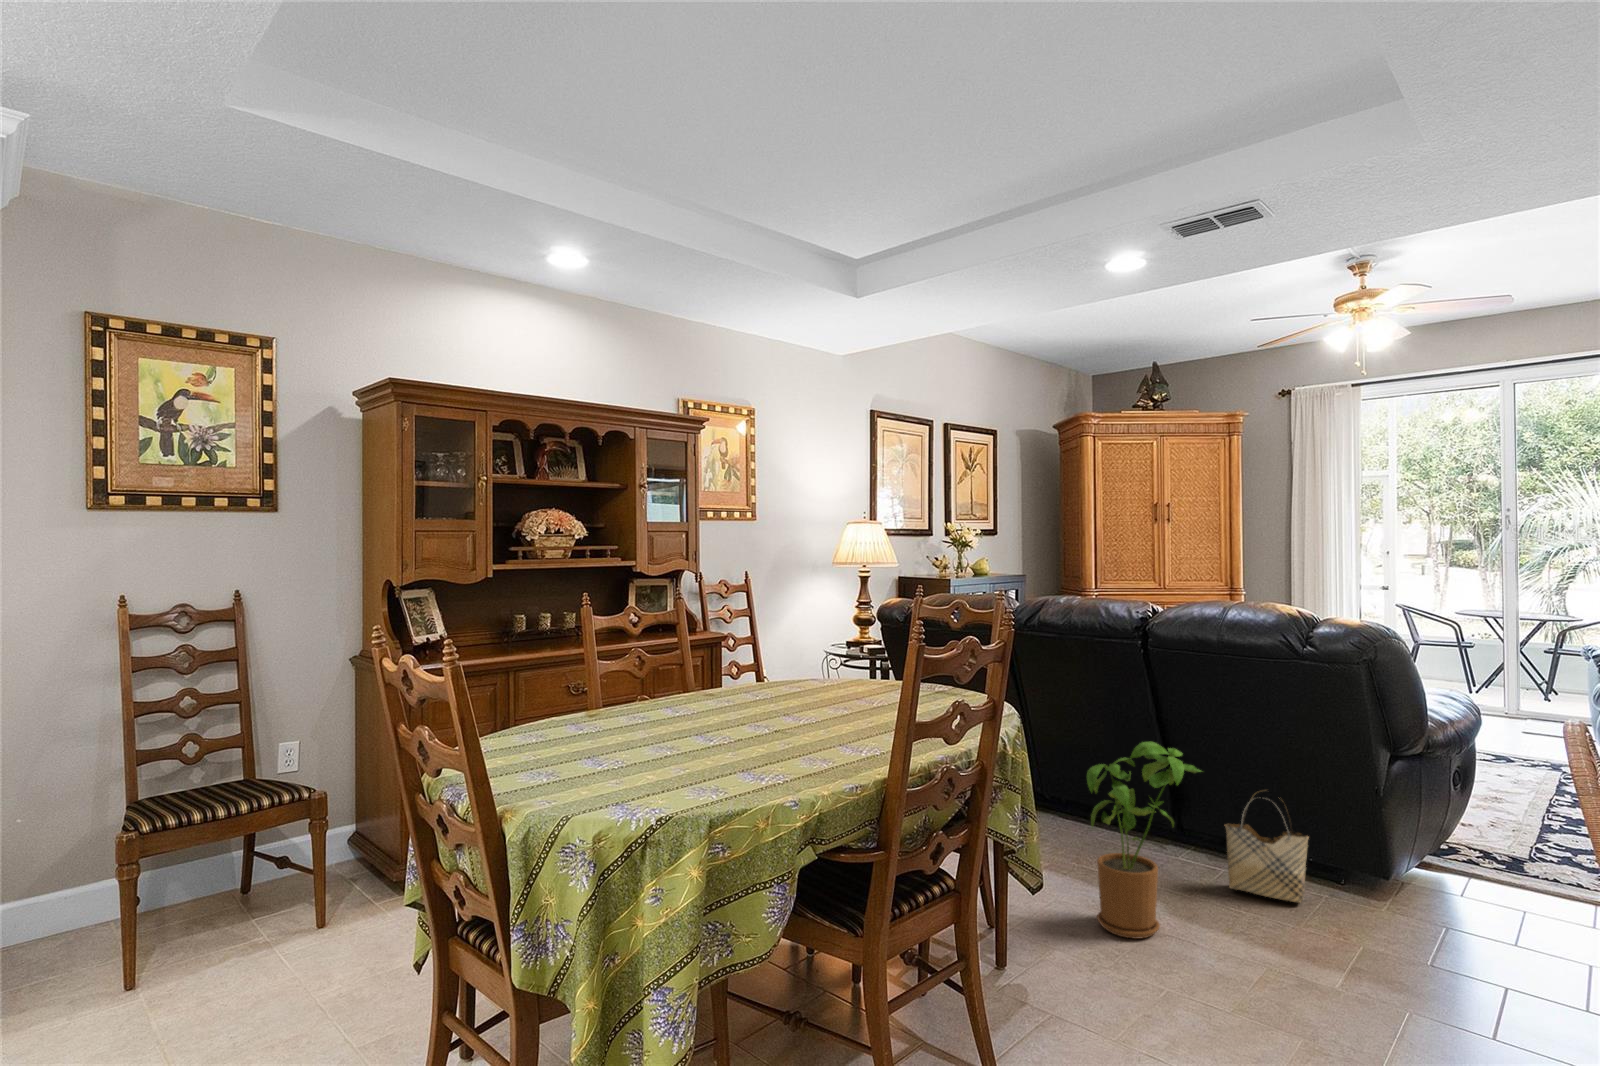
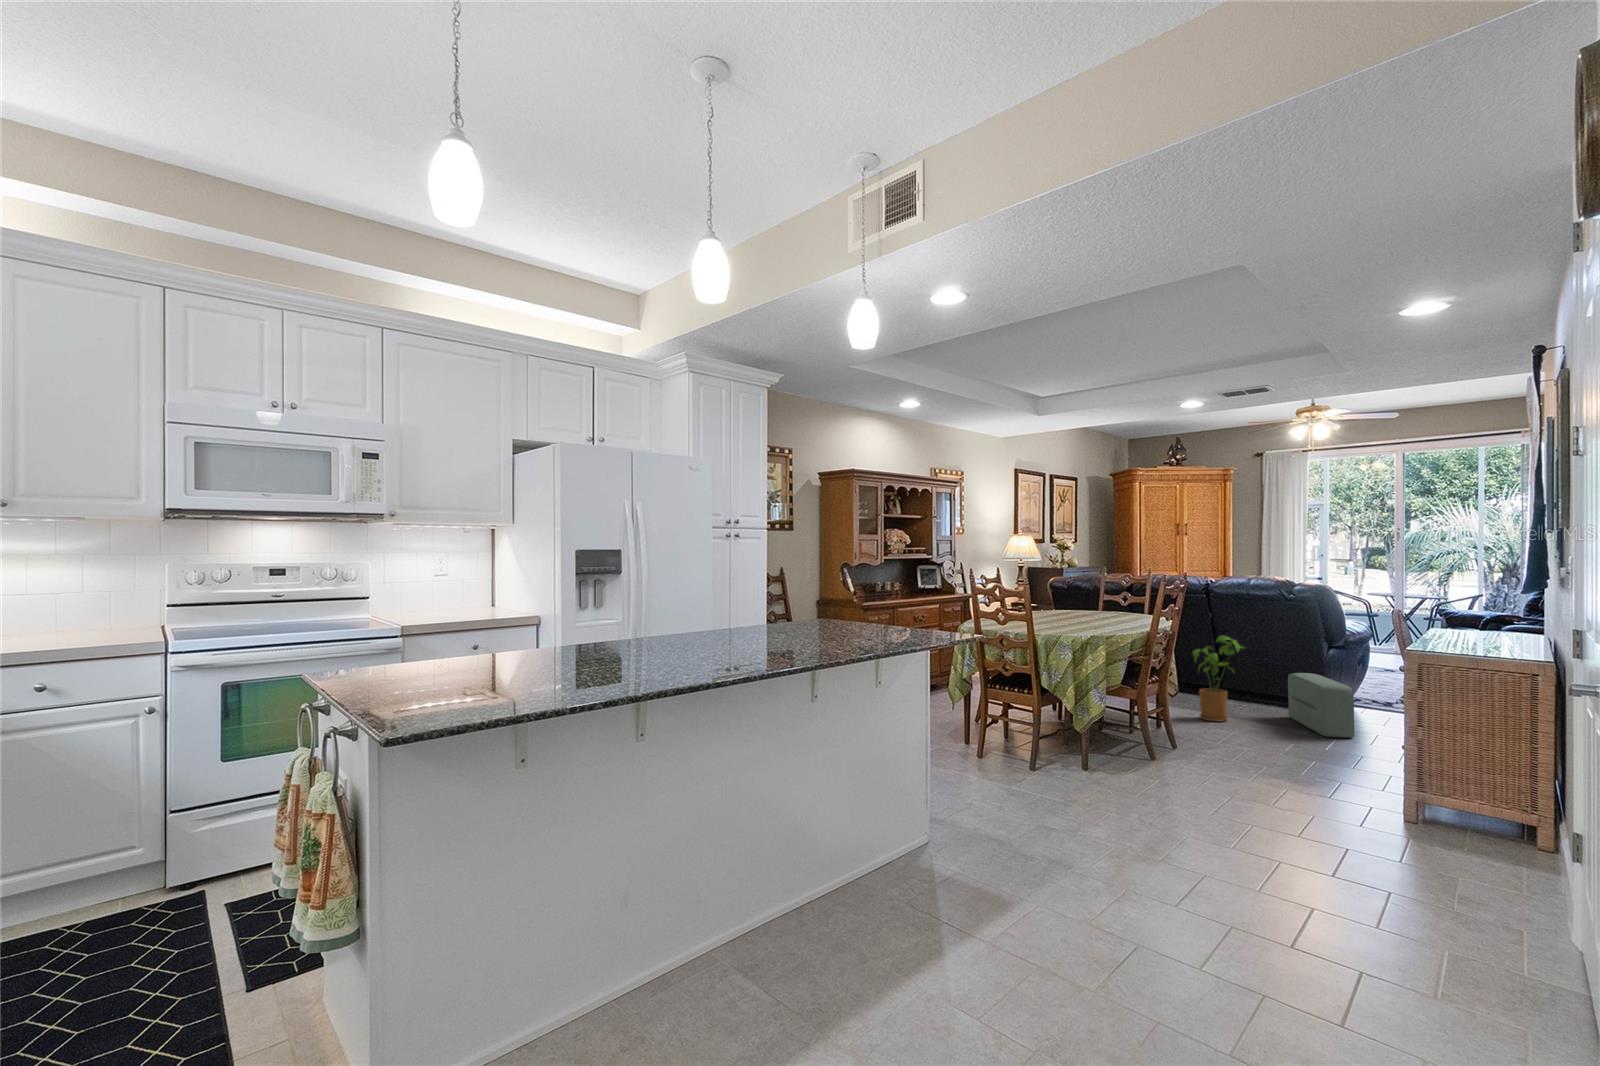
woven basket: present [1225,790,1309,903] -> none [1252,664,1292,713]
pouf: none [1297,825,1456,1034] -> present [1288,673,1354,738]

